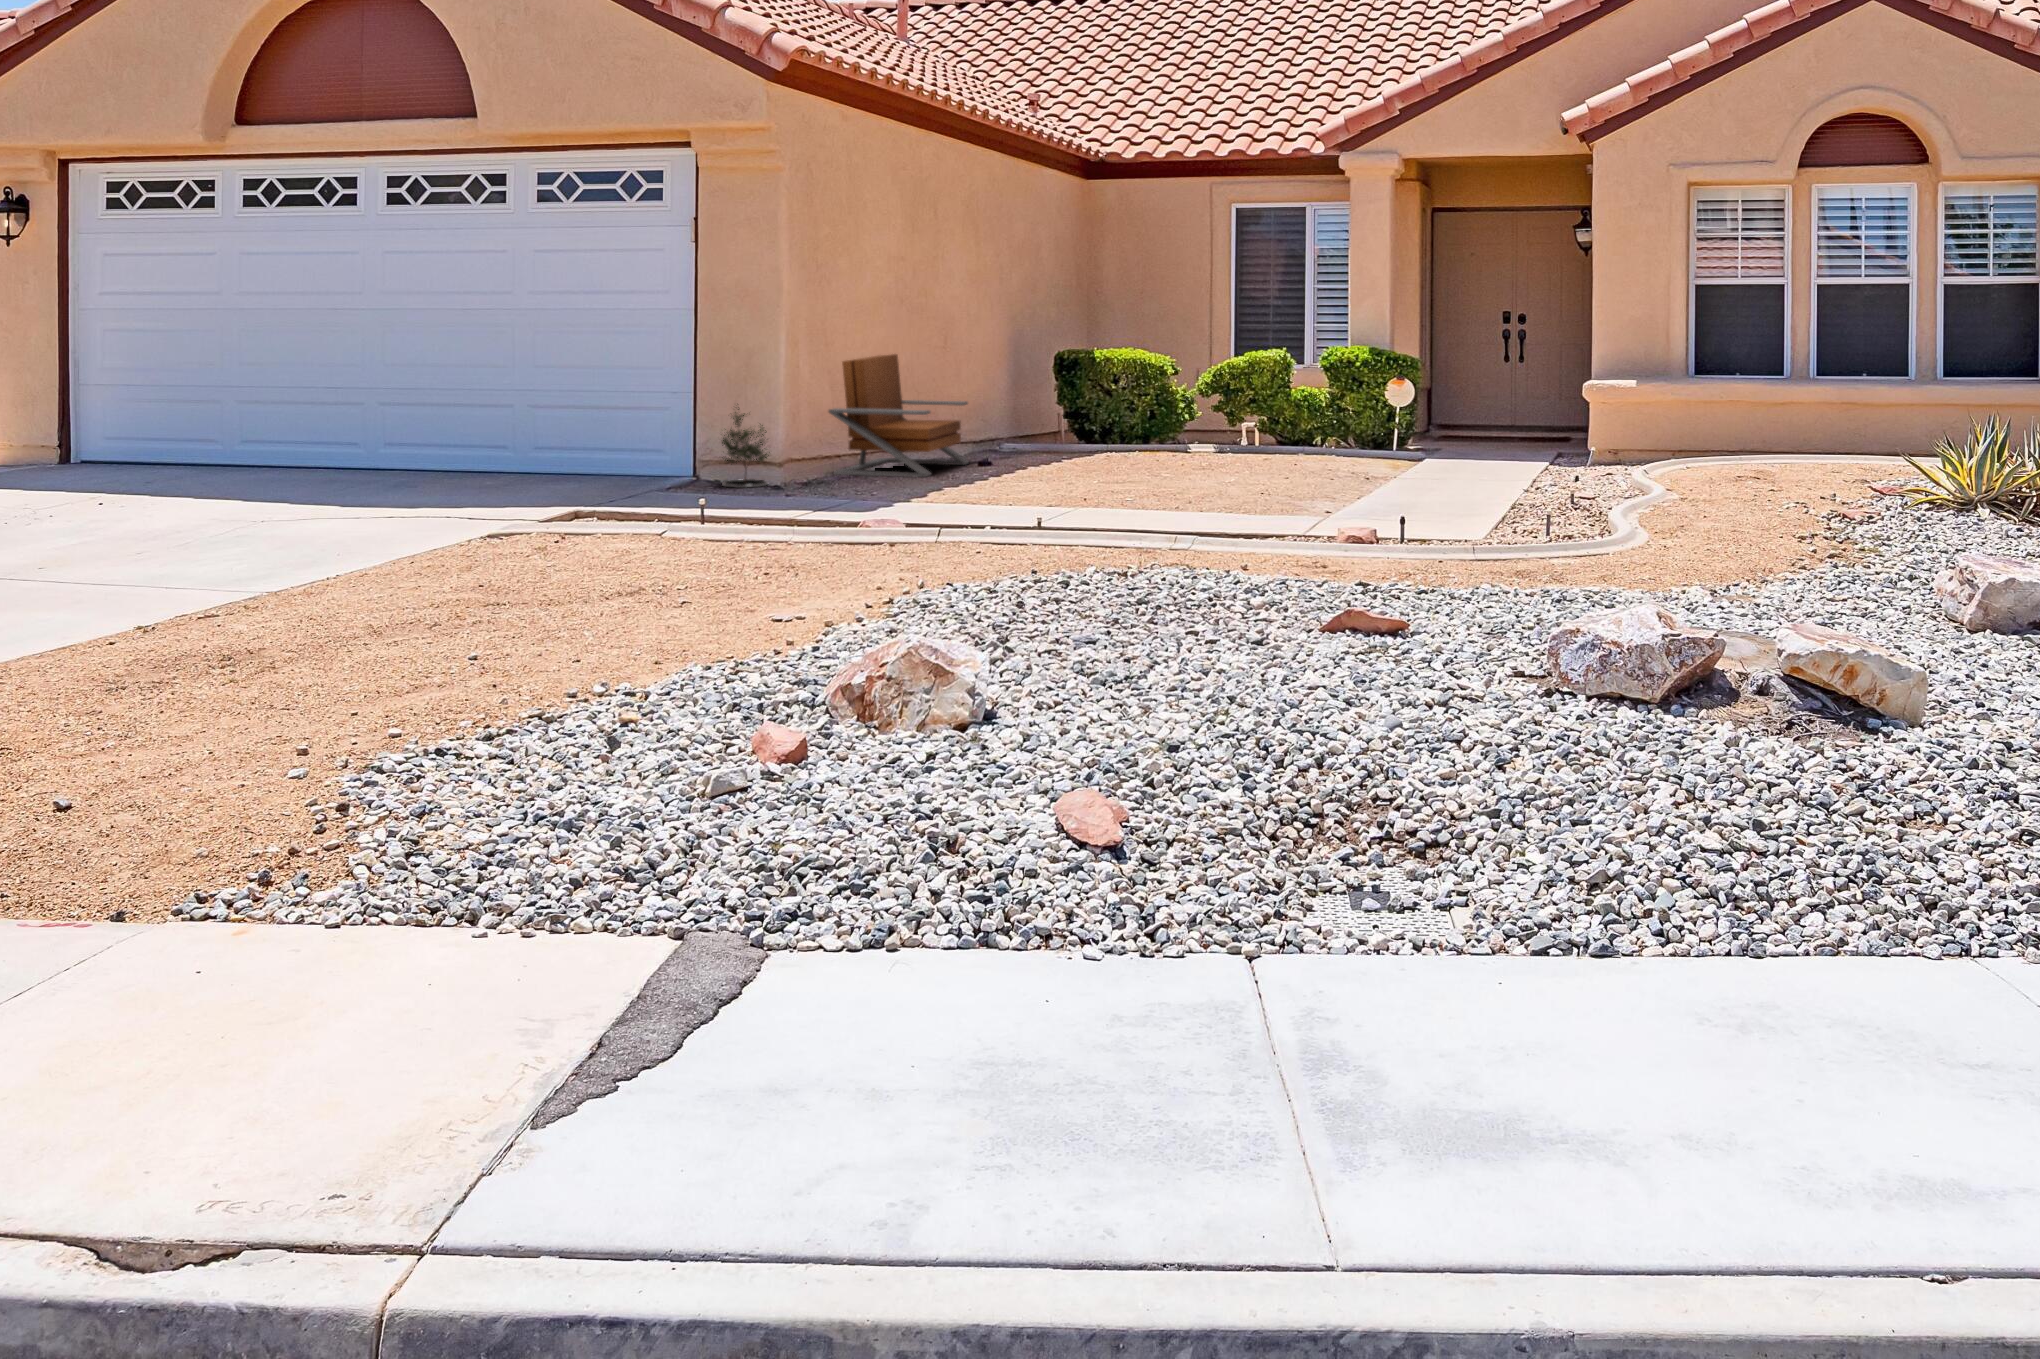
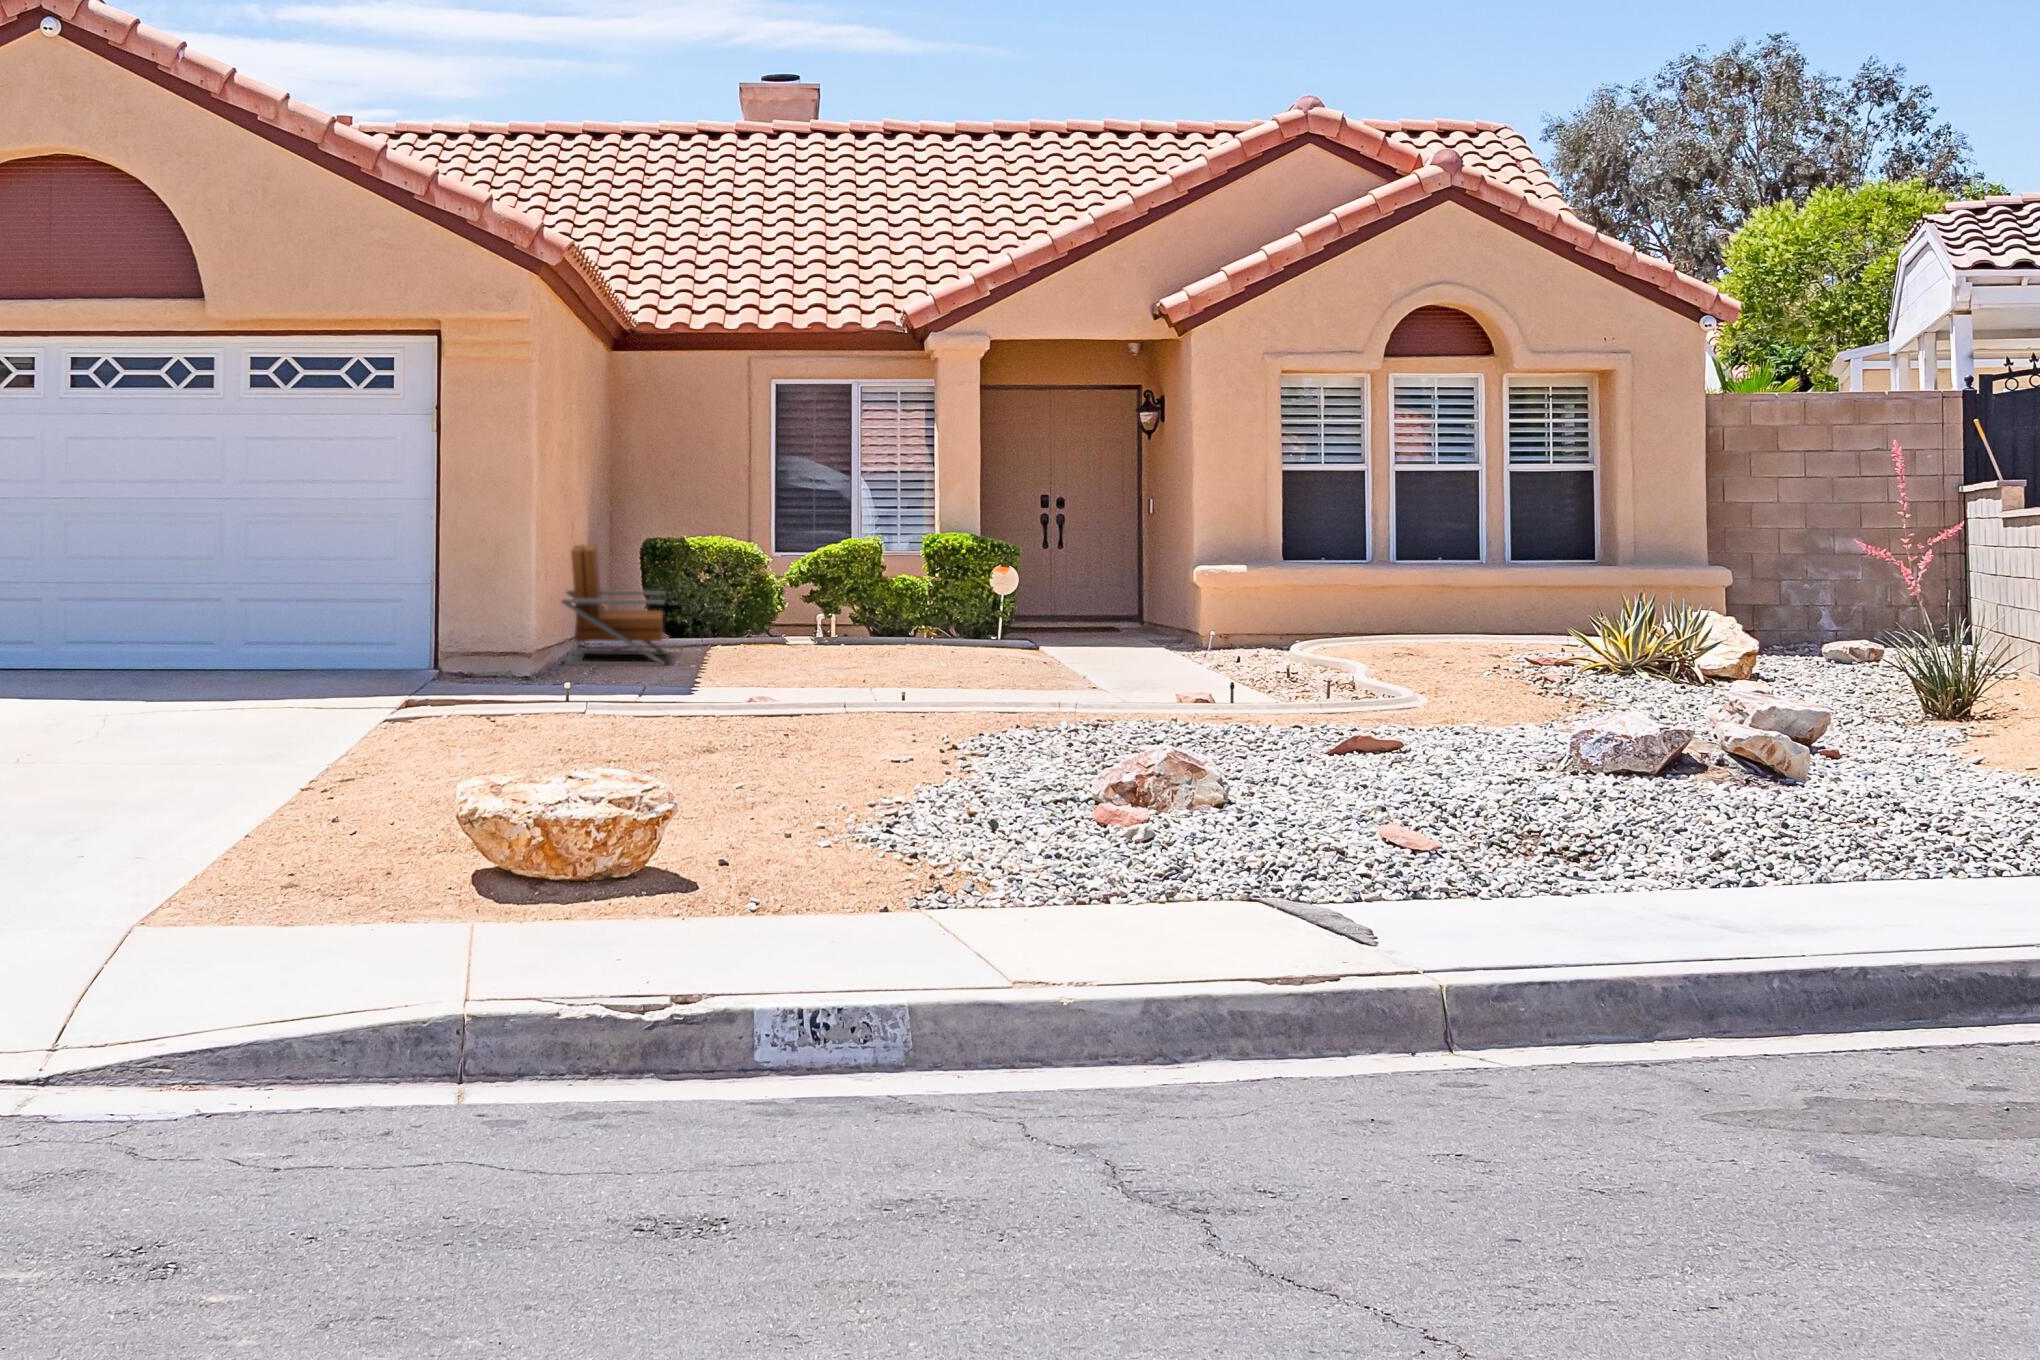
potted tree: present [722,407,770,488] -> none [489,593,540,677]

